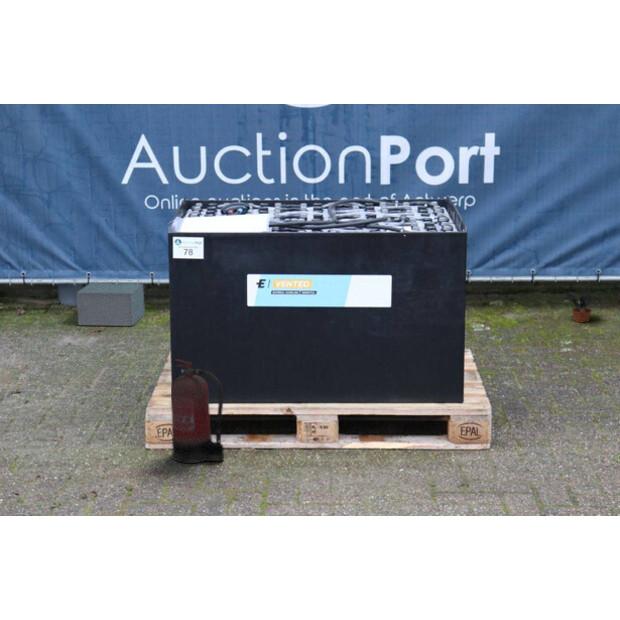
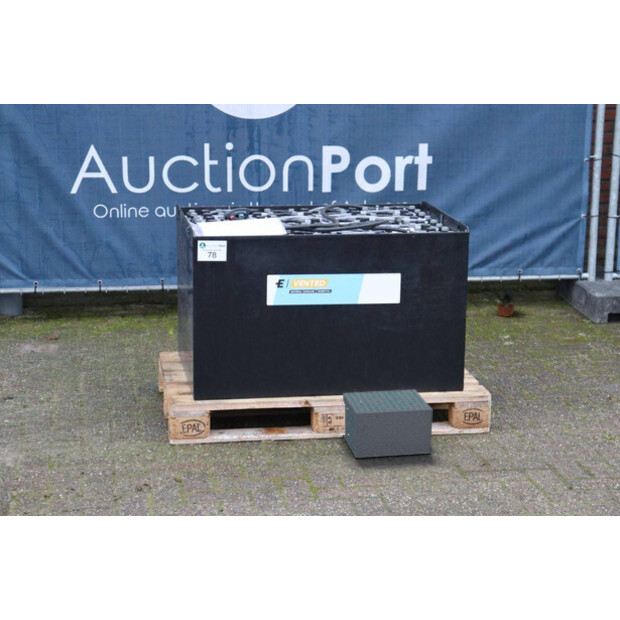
storage box: present [77,283,145,326] -> present [343,390,433,458]
fire extinguisher: present [171,359,224,463] -> none [199,358,252,458]

